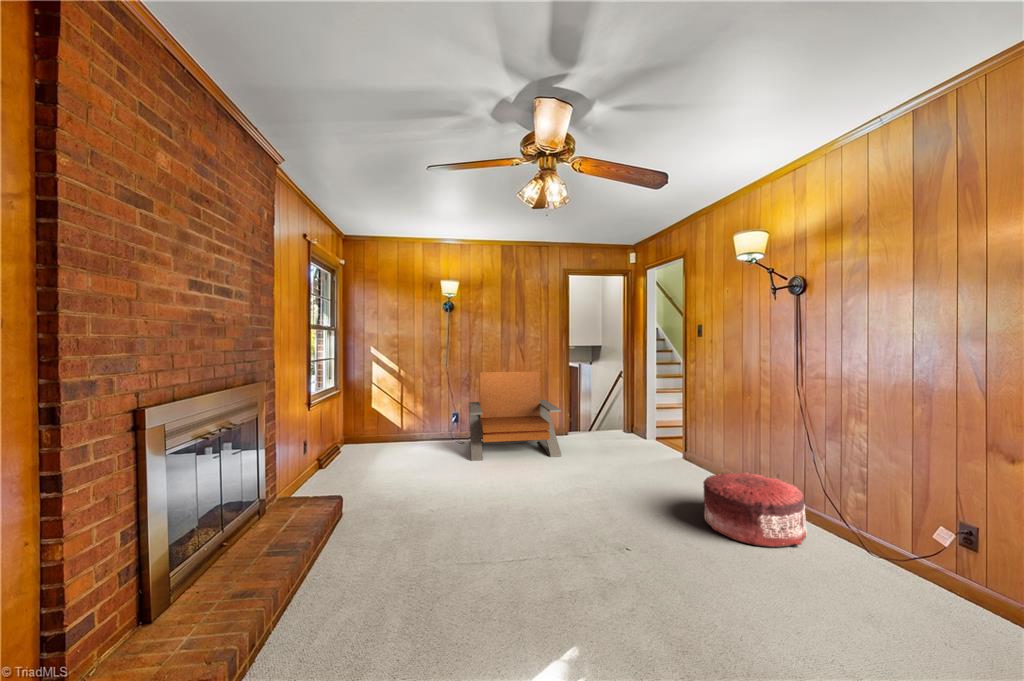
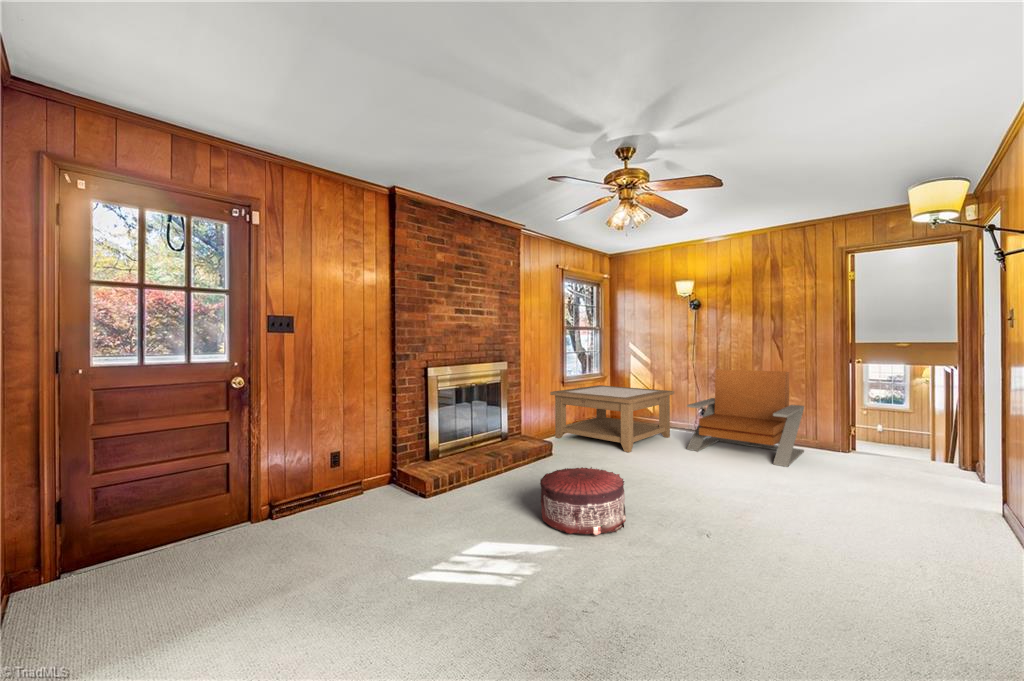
coffee table: none [299,399,438,487] -> present [550,385,674,452]
pouf: present [703,472,807,547] -> present [540,467,626,535]

